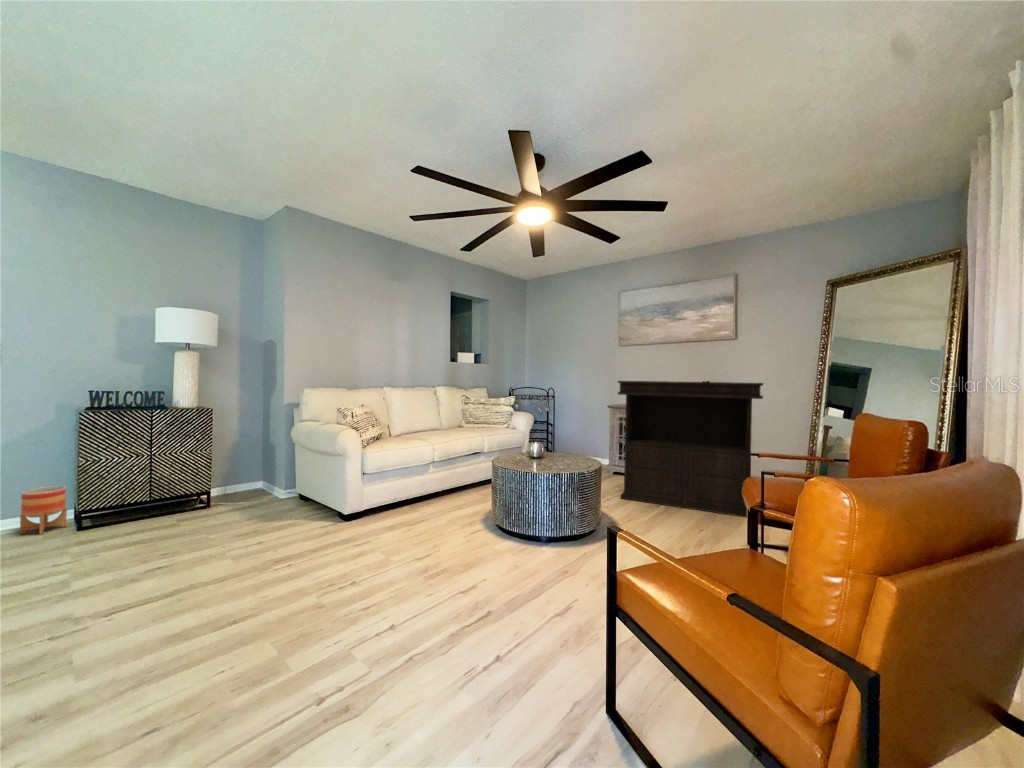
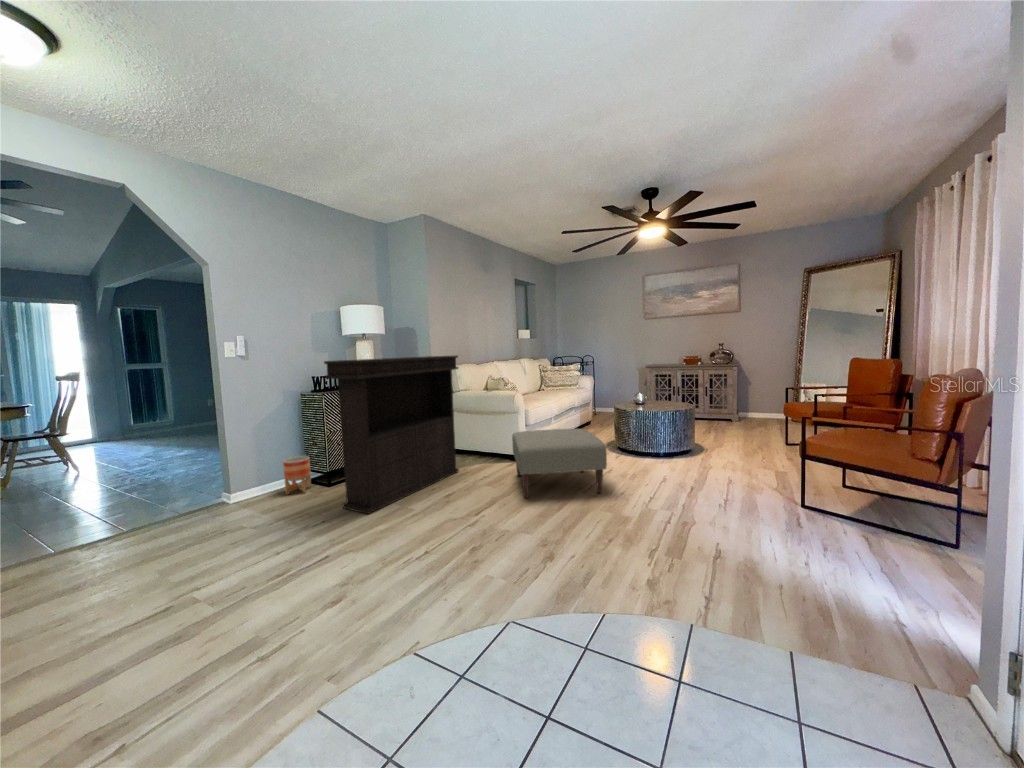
console table: present [618,381,763,517] -> present [324,356,459,514]
ottoman: none [220,484,399,600] -> present [512,429,607,498]

